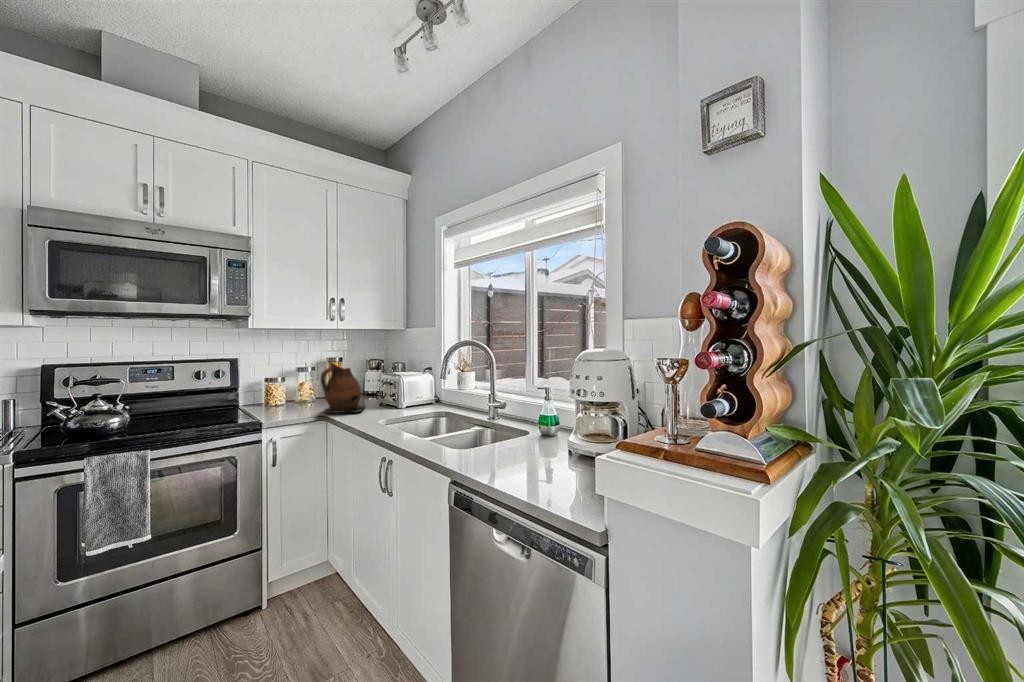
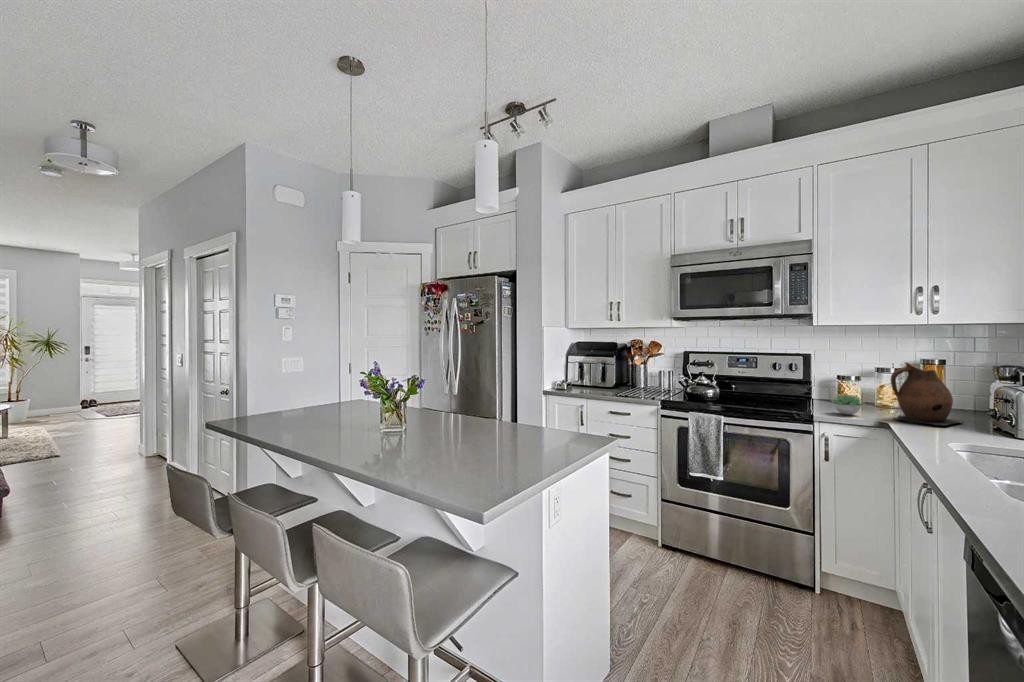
succulent plant: none [270,397,302,416] -> present [831,395,865,415]

